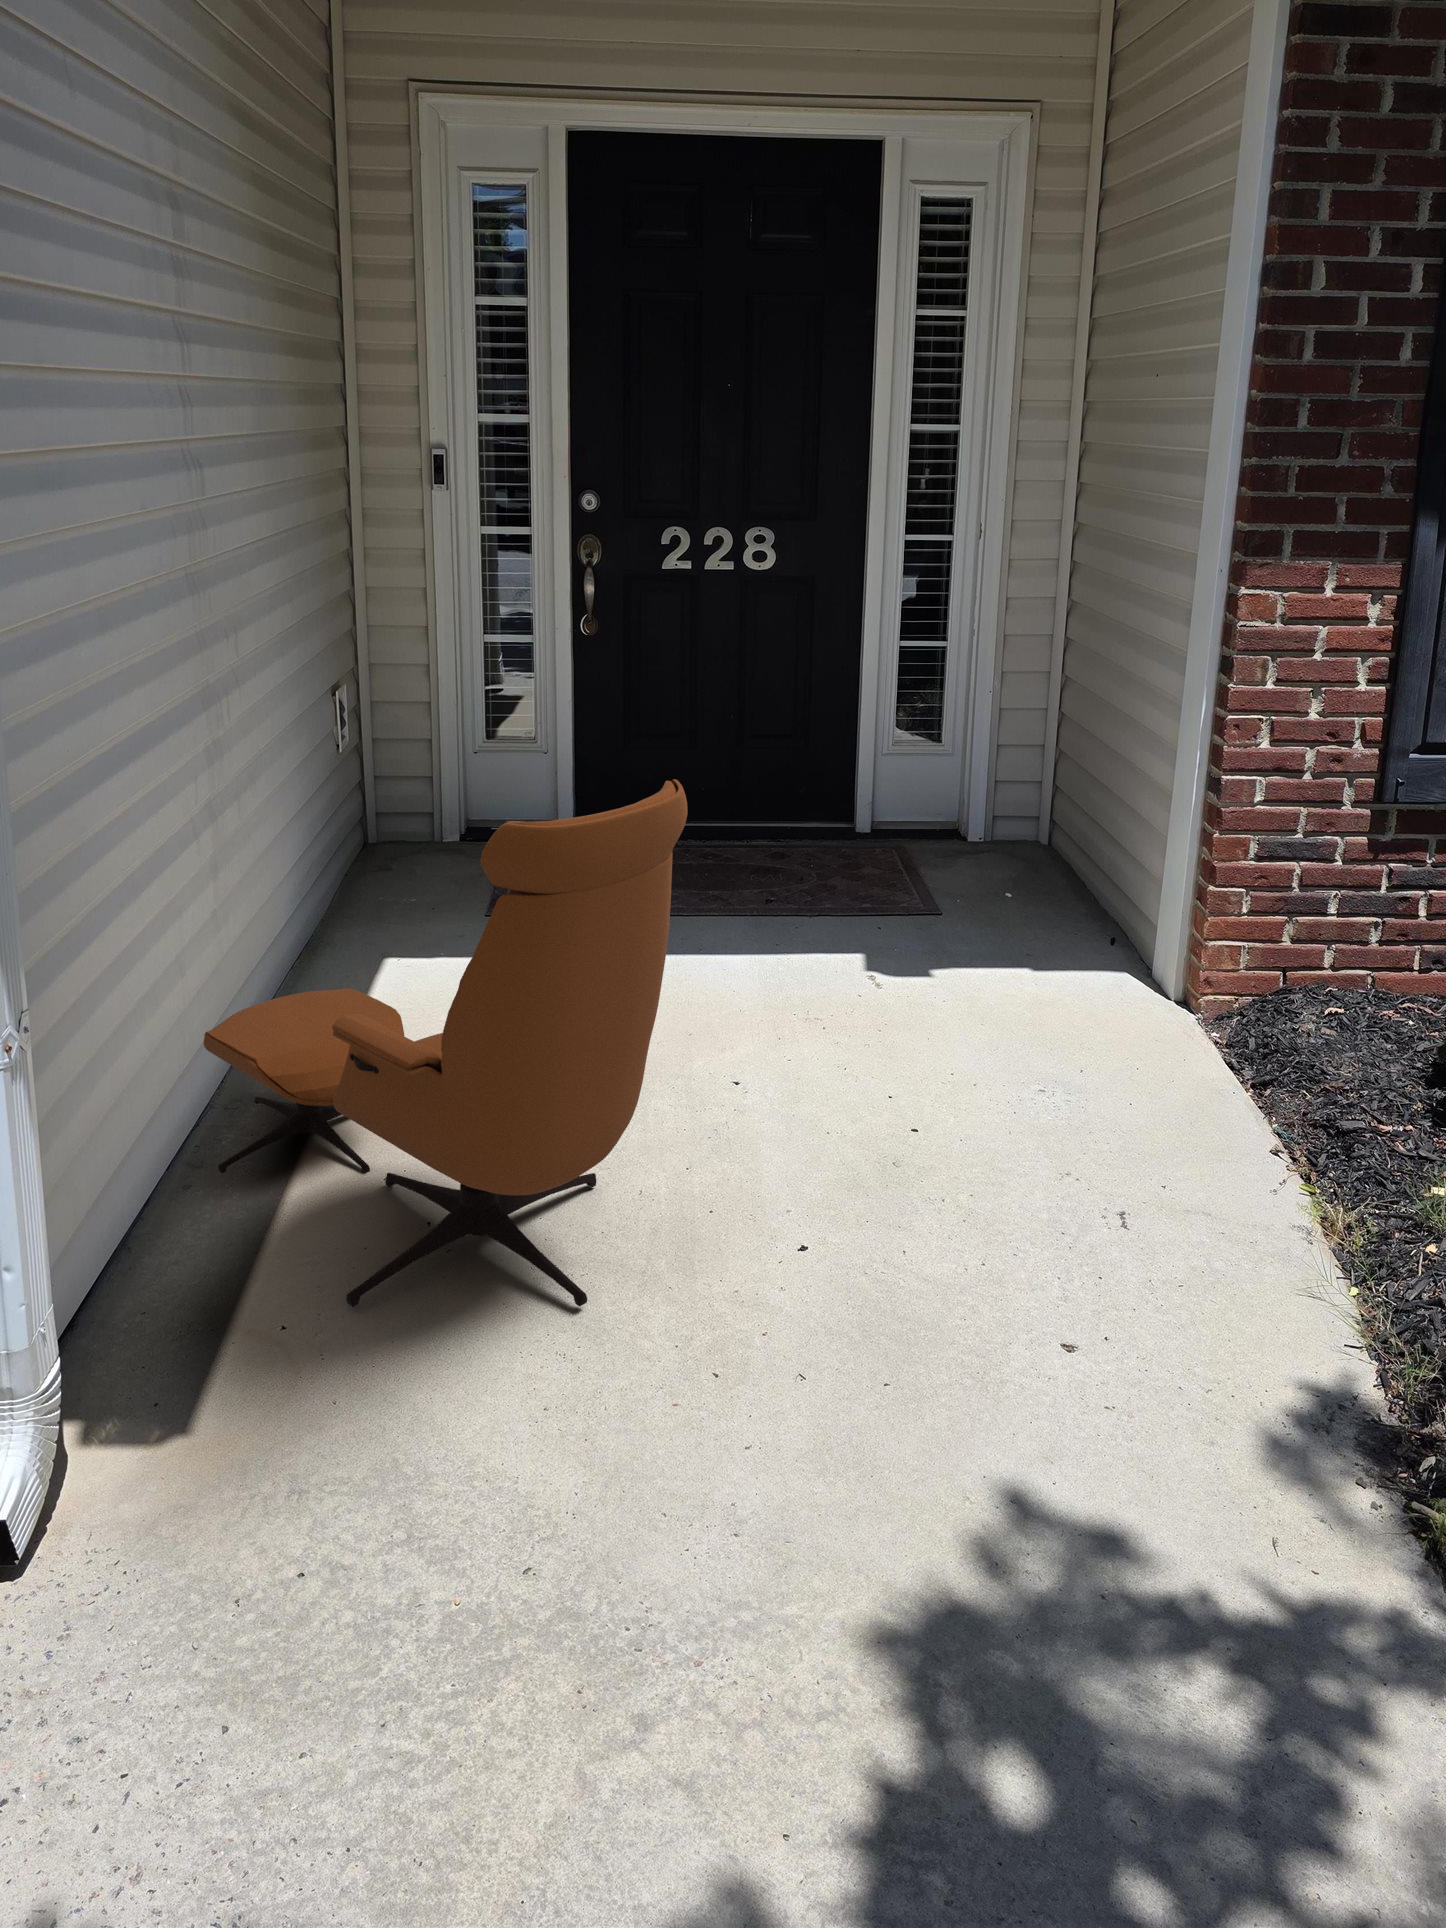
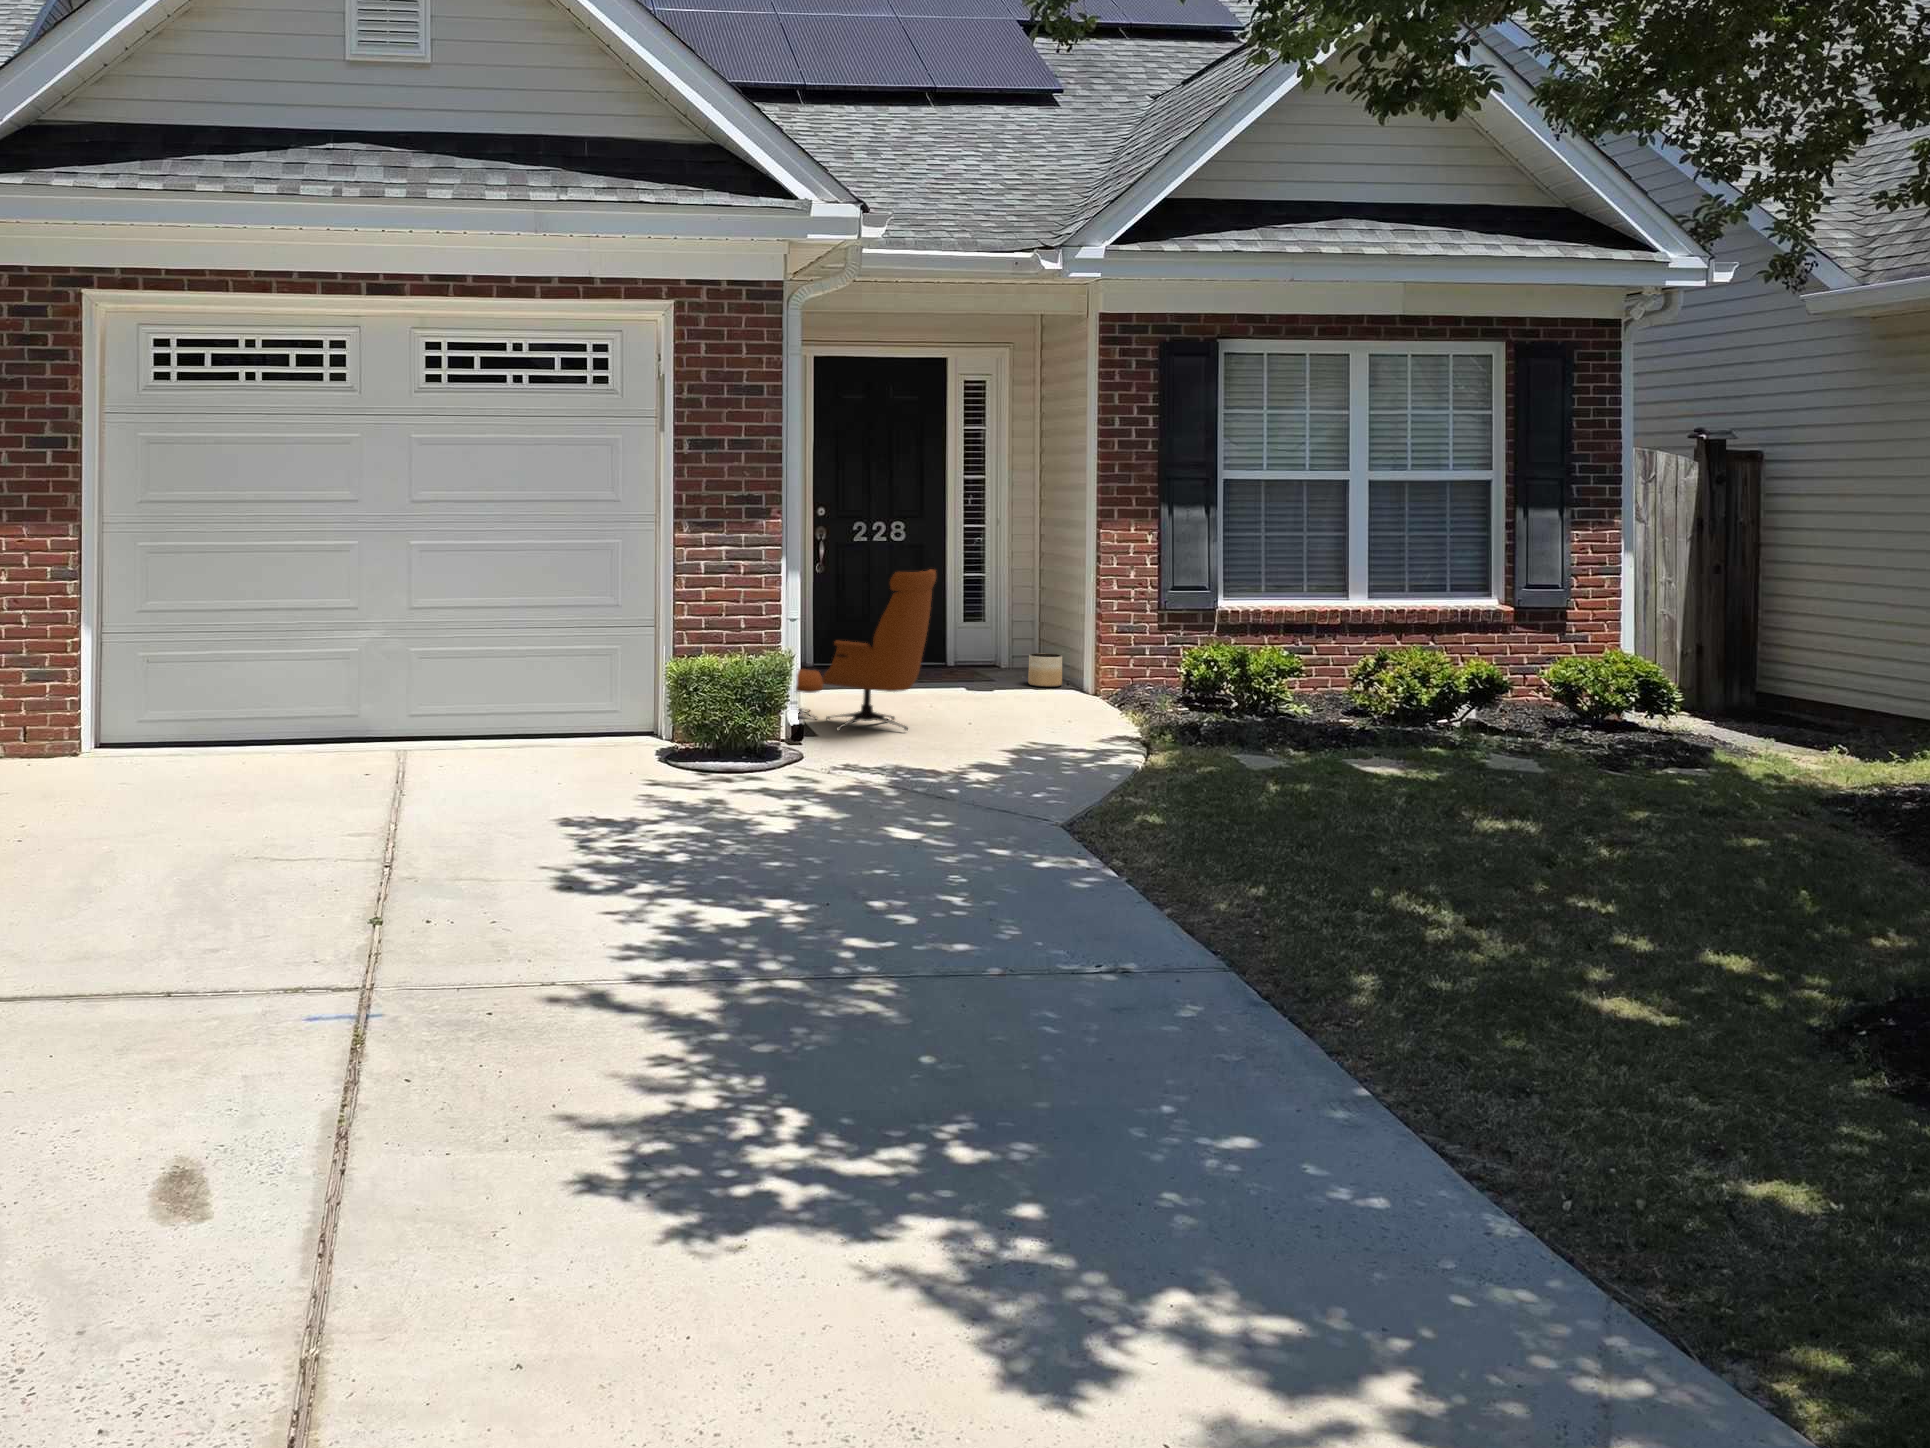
planter: none [1022,848,1106,938] -> present [1028,653,1062,687]

